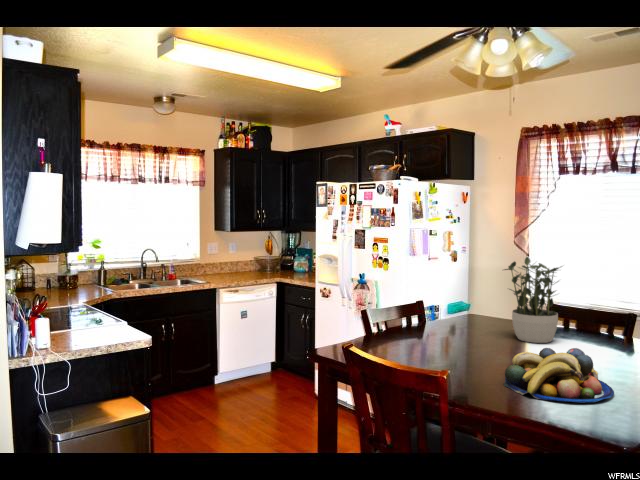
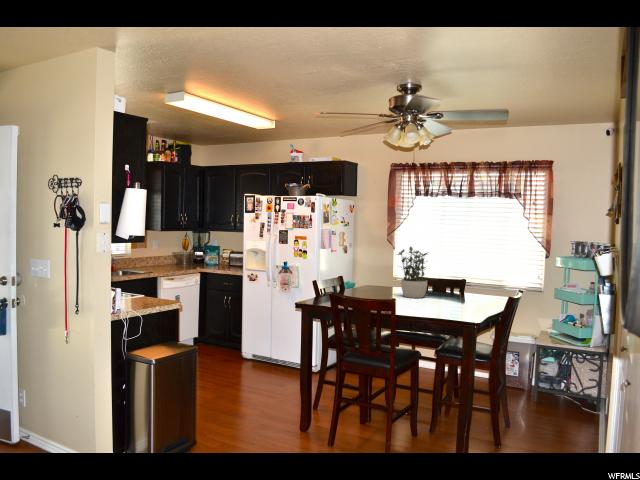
fruit bowl: present [504,348,614,403] -> none [412,293,466,317]

